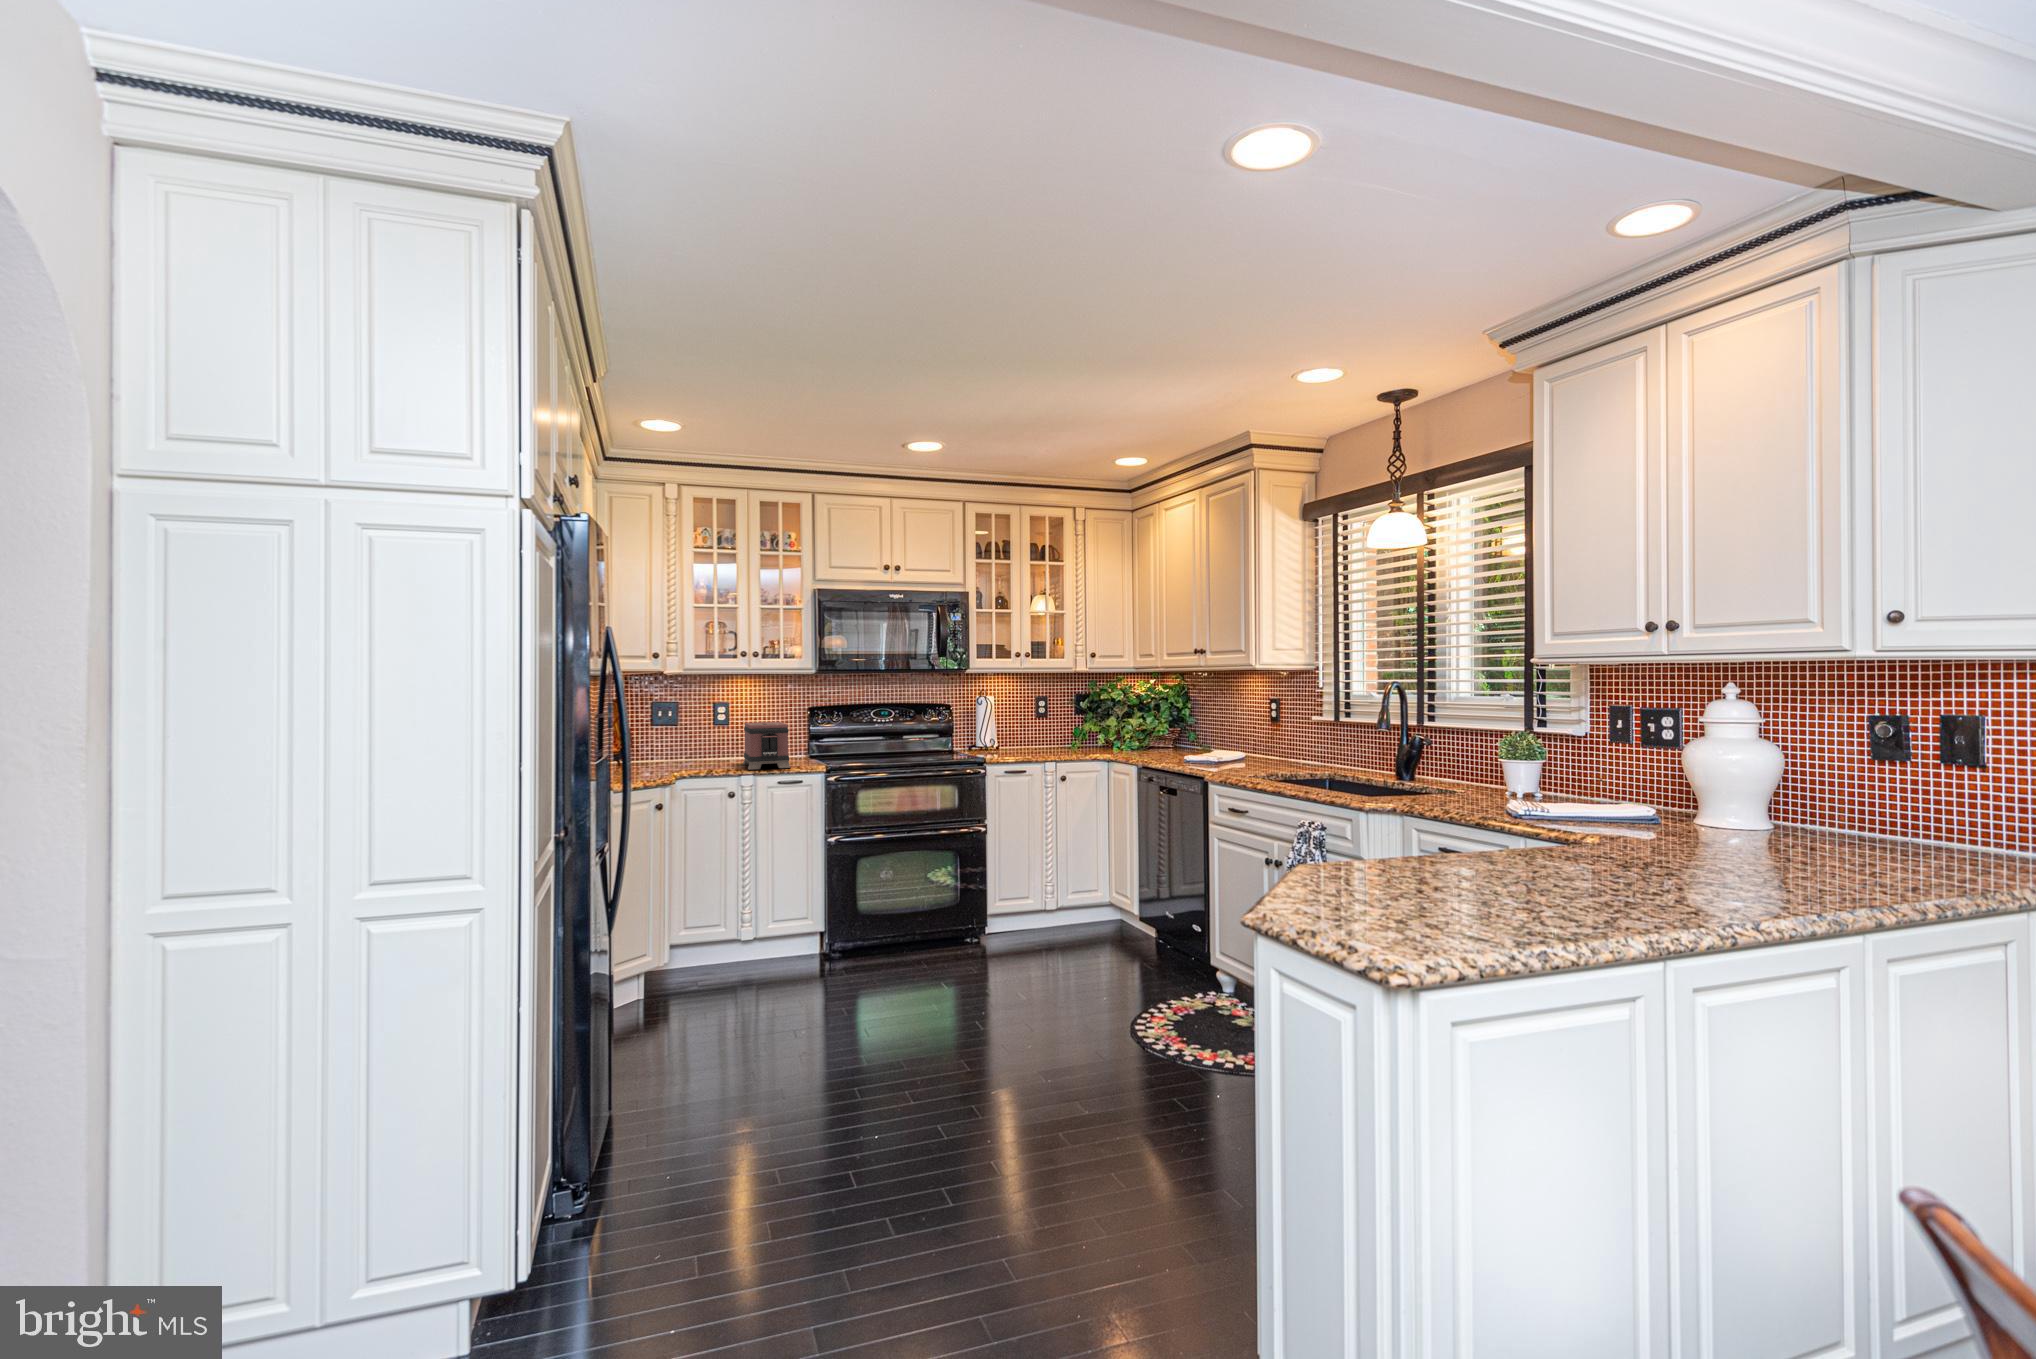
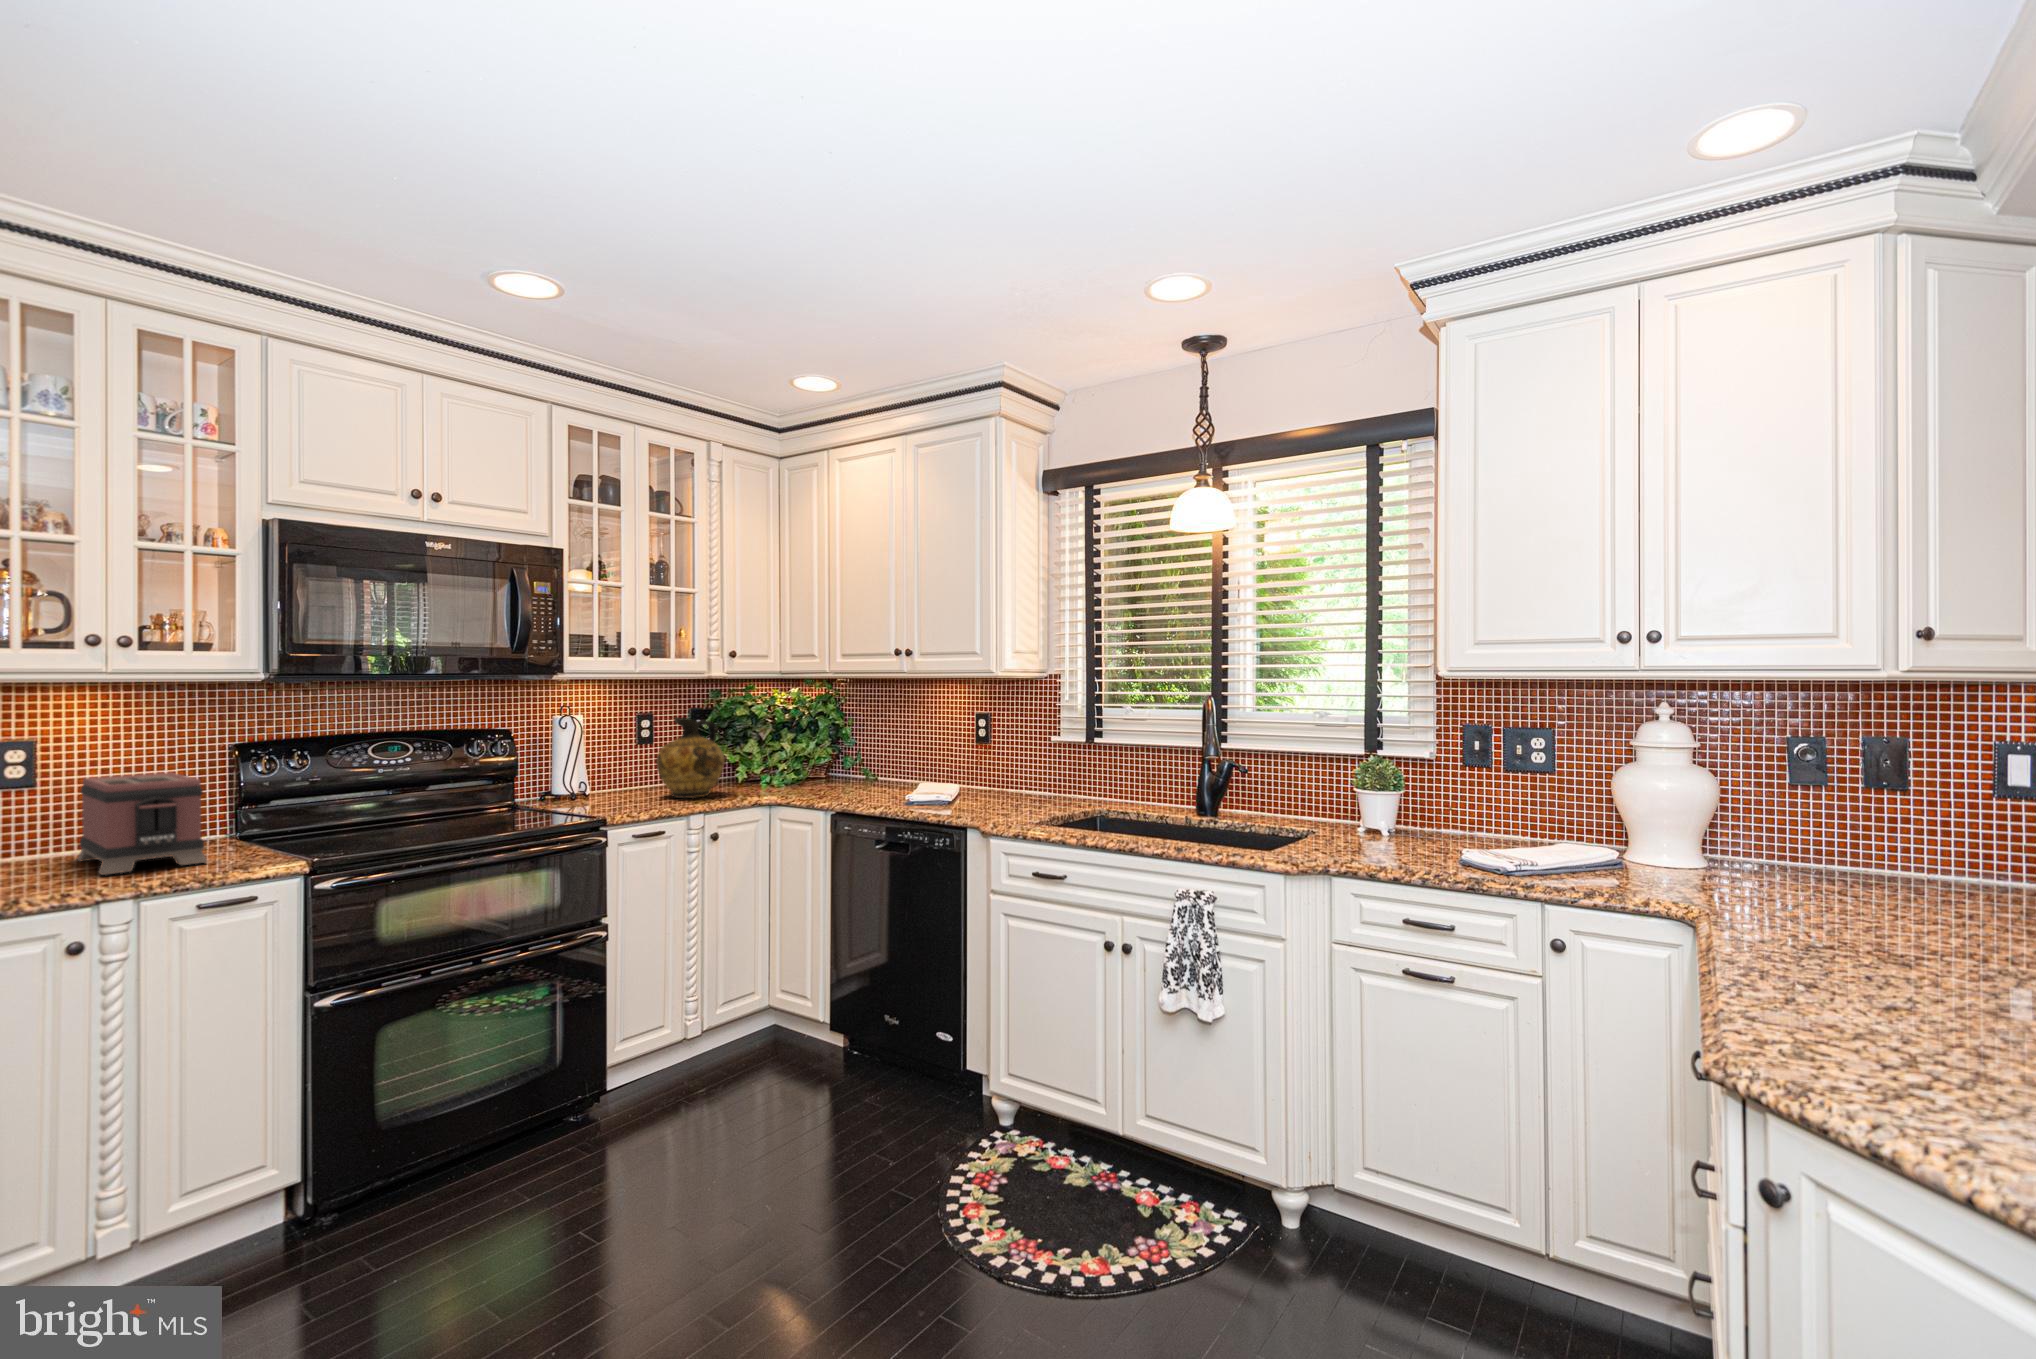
ceramic jug: none [1036,698,1080,753] -> present [656,717,725,798]

